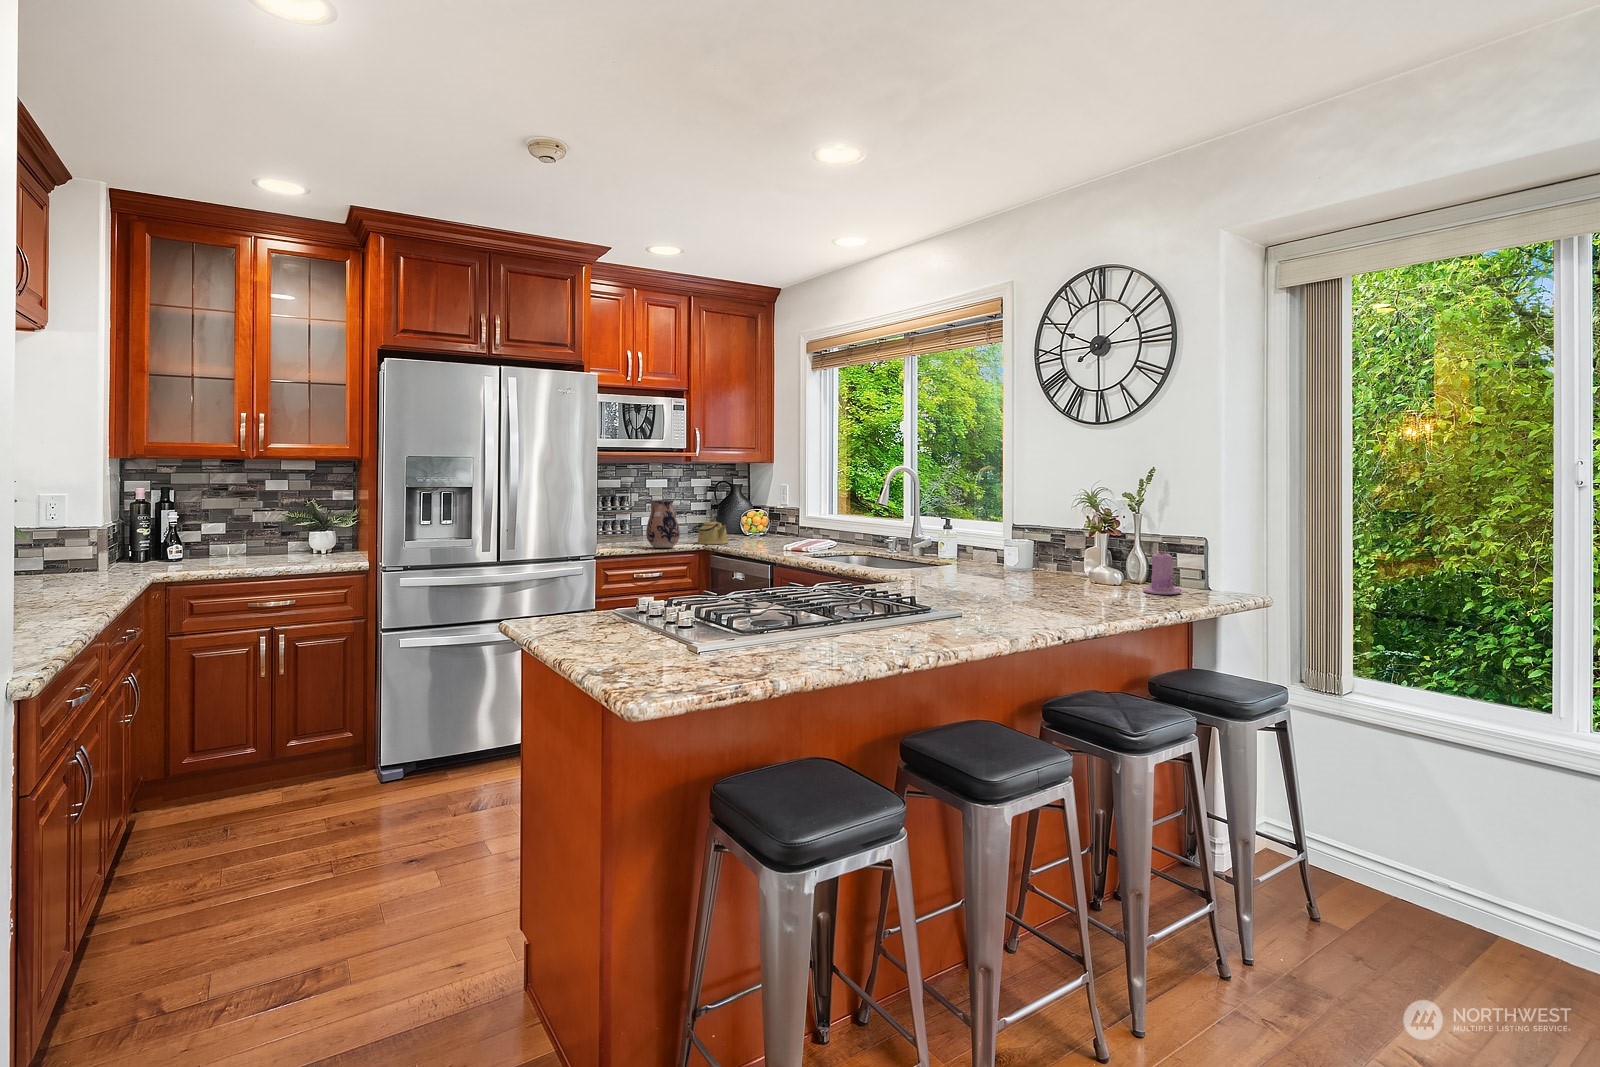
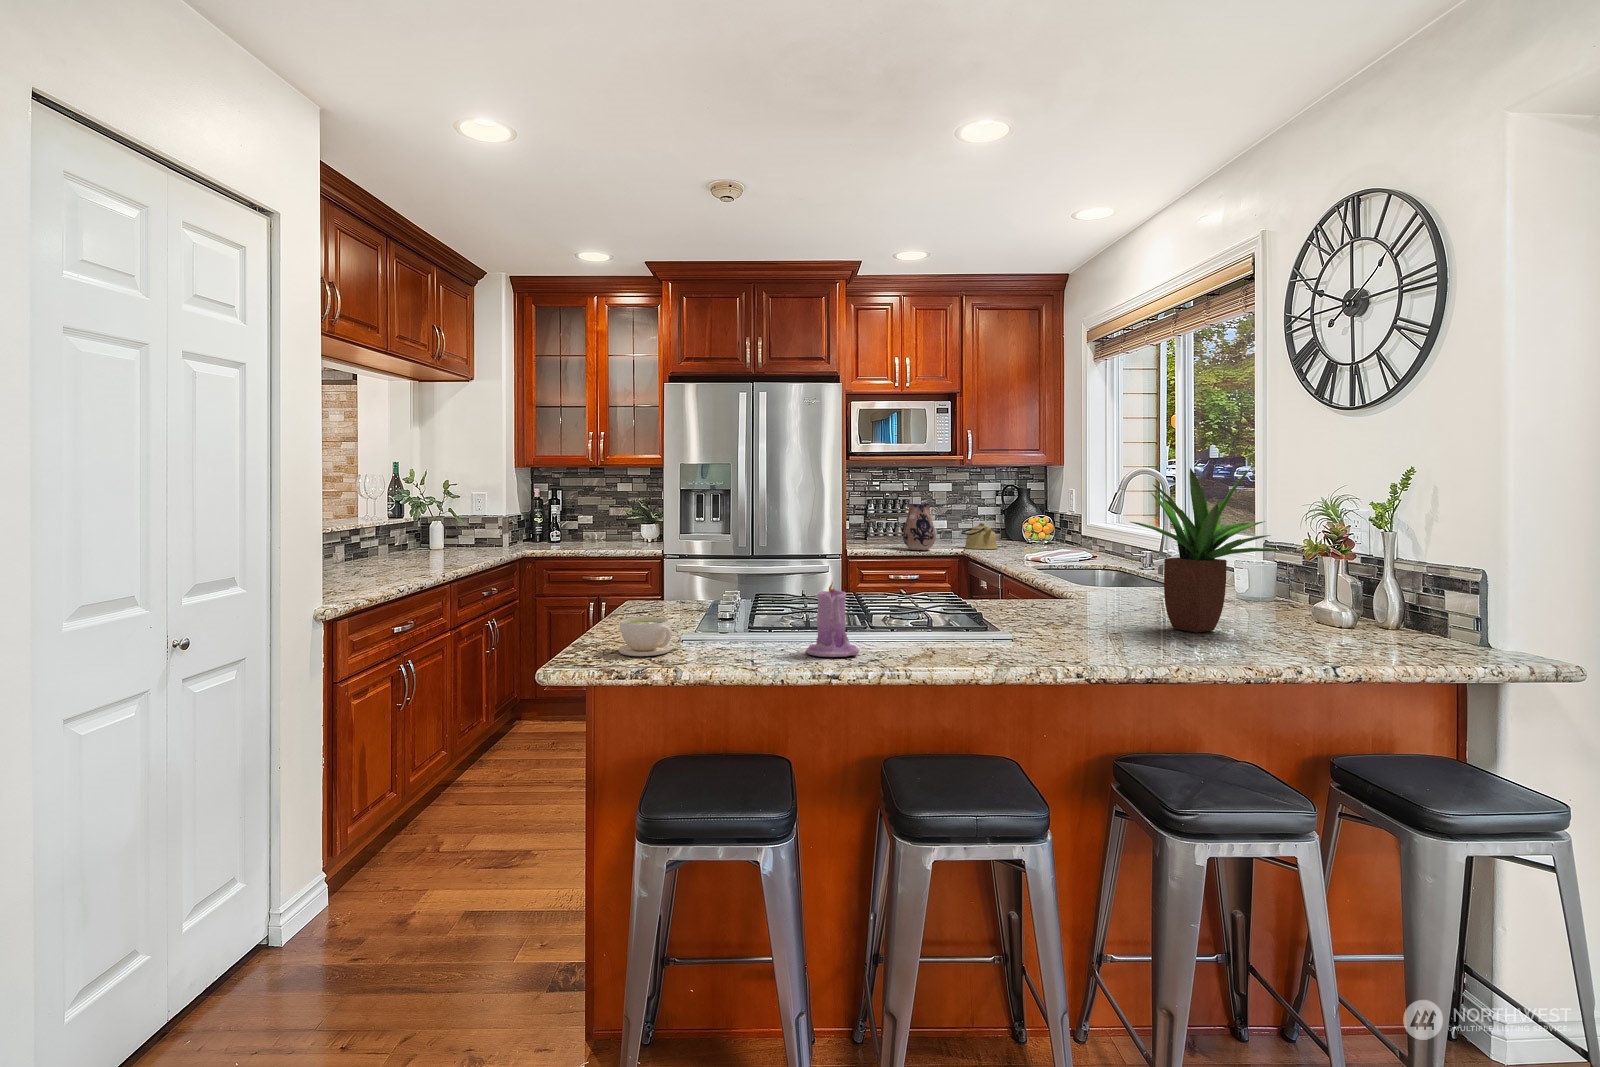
potted plant: none [1003,468,1111,601] -> present [1131,468,1285,633]
candle: present [1143,549,1182,595] -> present [807,582,859,657]
coffee cup: none [668,629,733,674] -> present [618,617,672,656]

